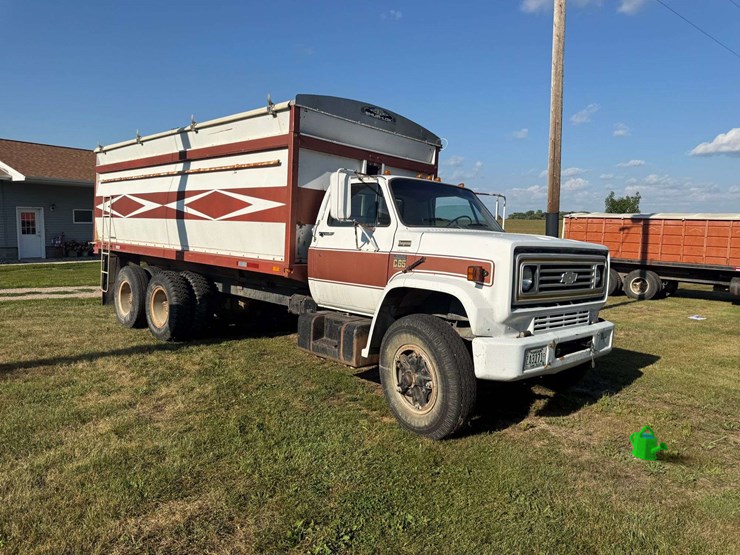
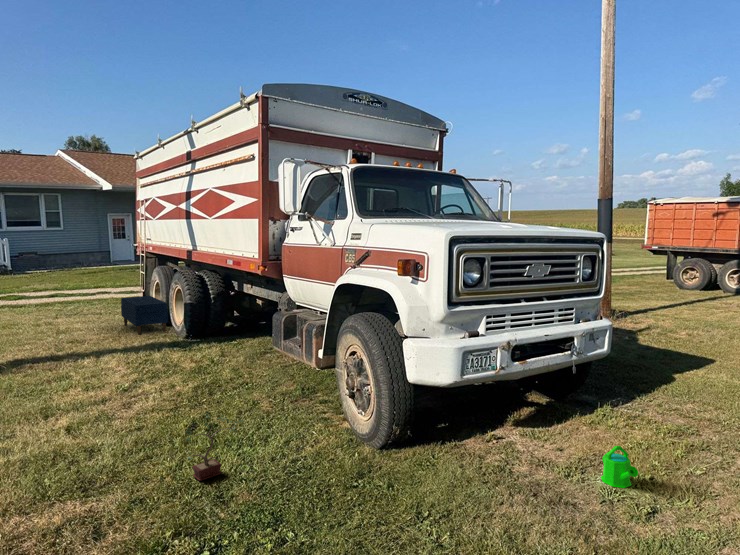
bench: none [98,294,154,334] -> present [121,296,168,335]
potted plant: none [286,406,331,472] -> present [186,411,243,481]

